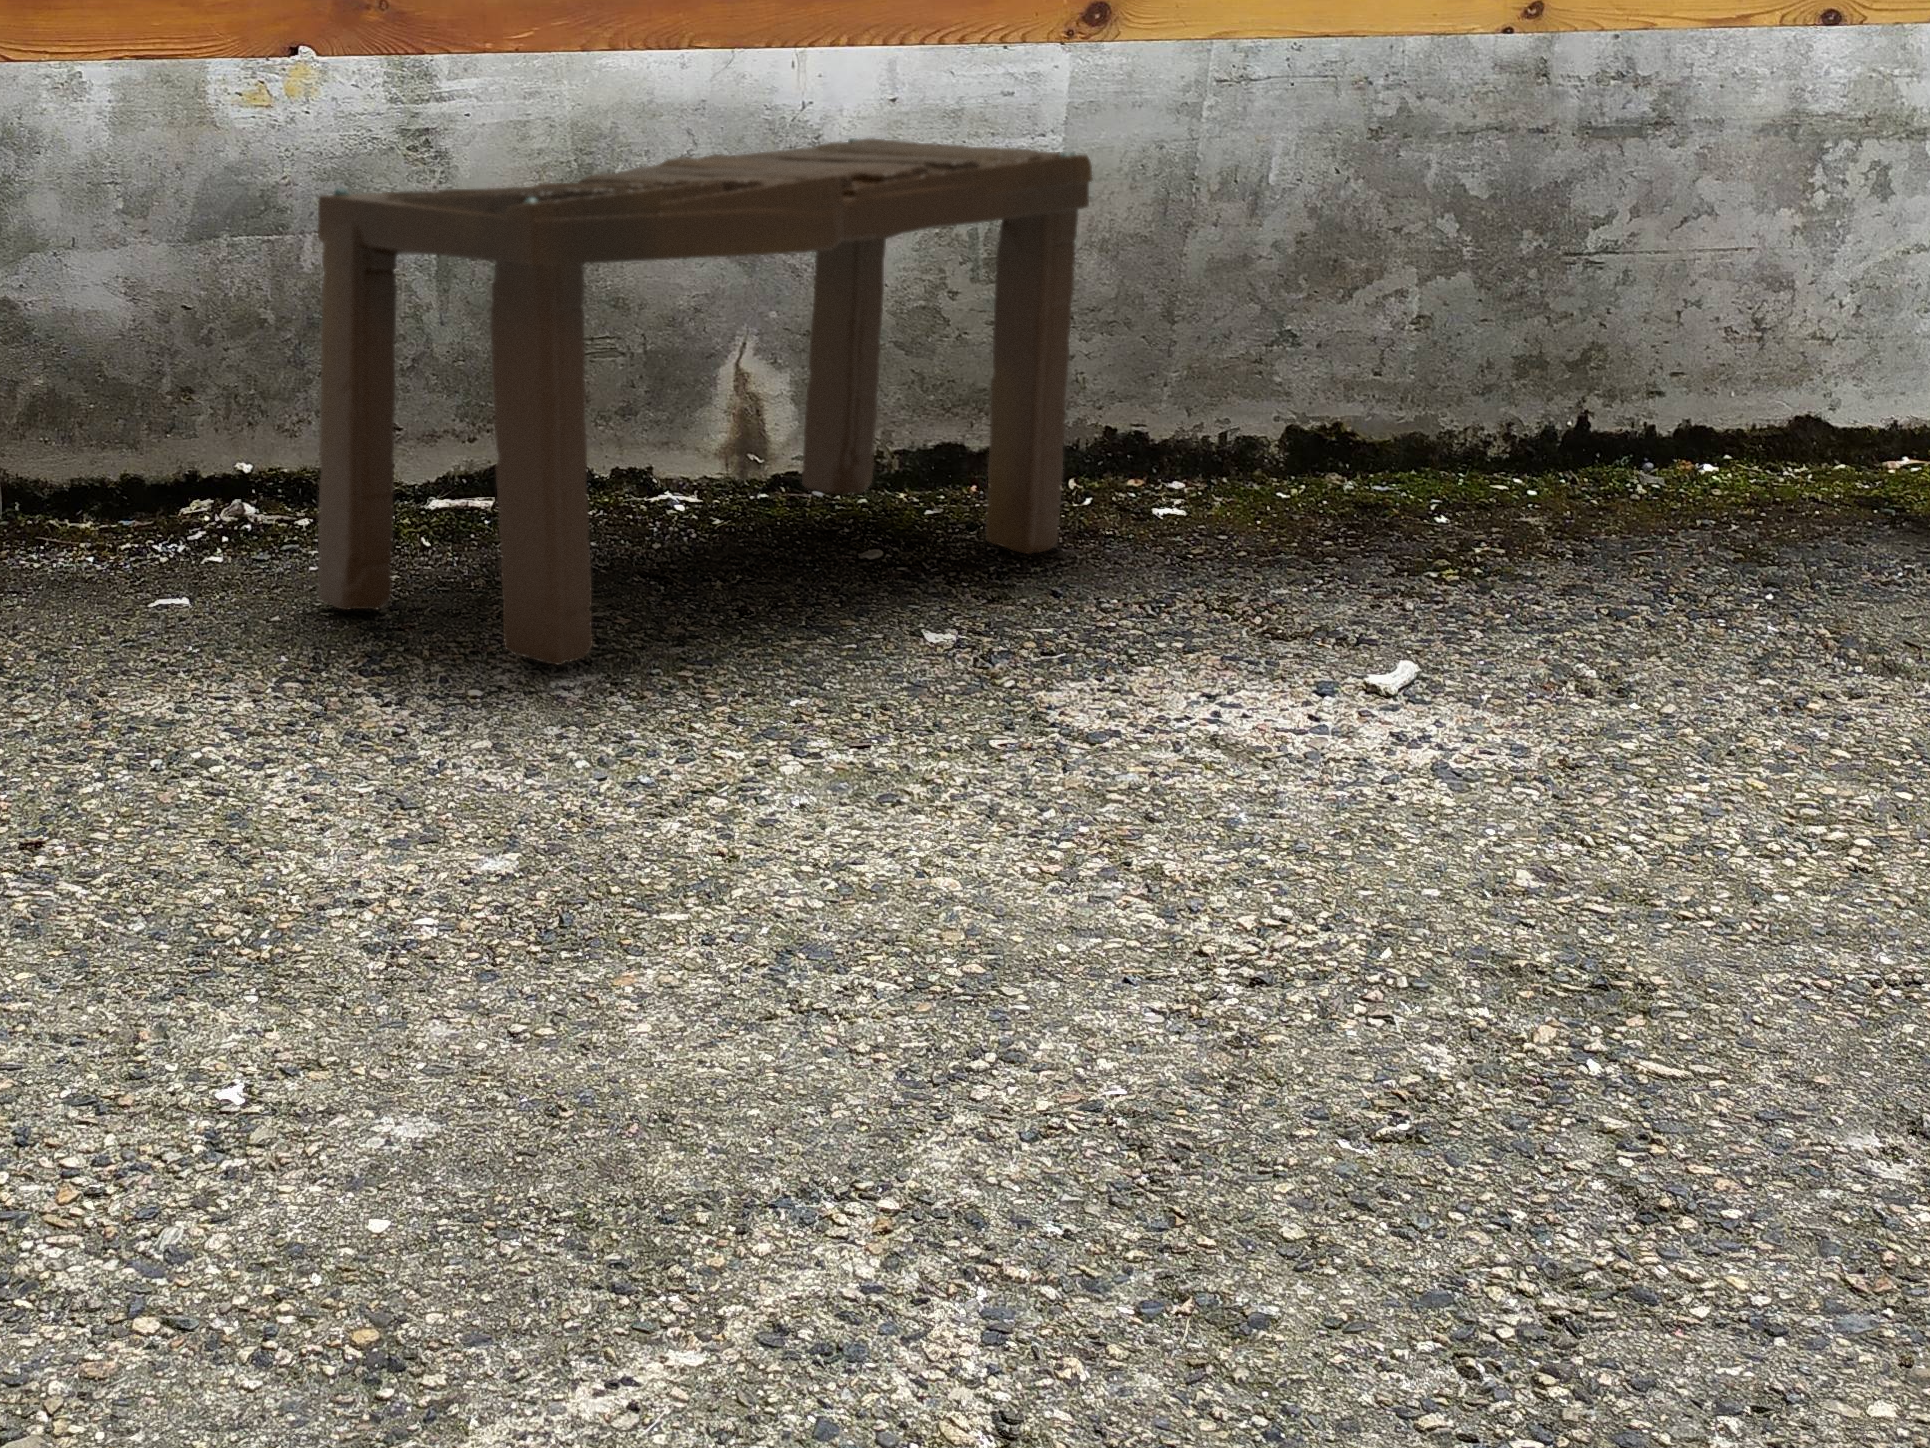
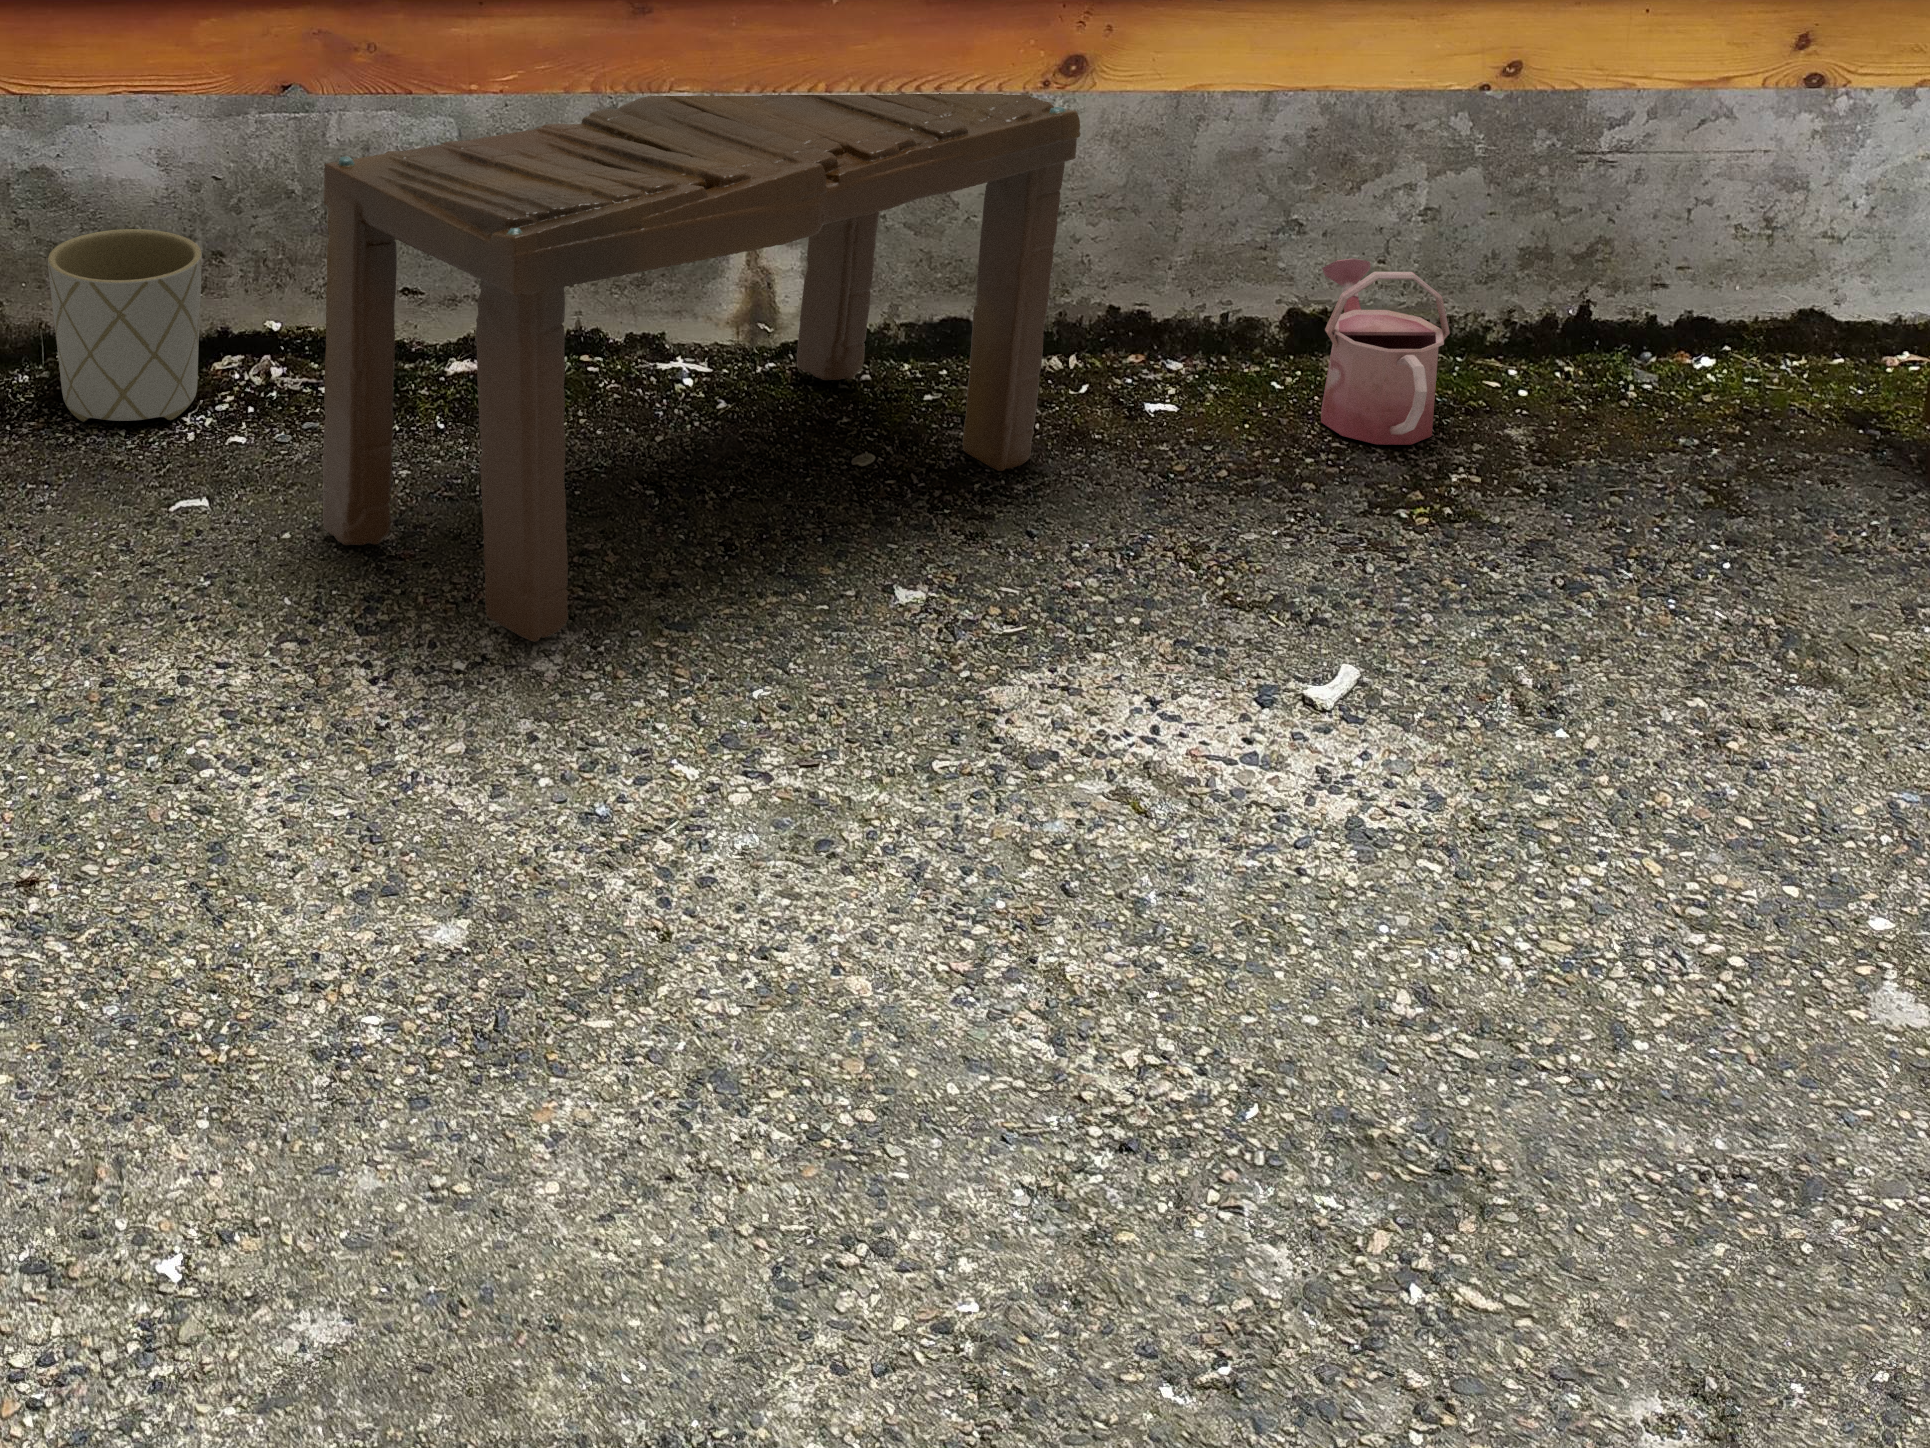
watering can: none [1339,347,1479,526] -> present [1321,259,1450,445]
planter: none [12,349,175,540] -> present [48,229,202,422]

